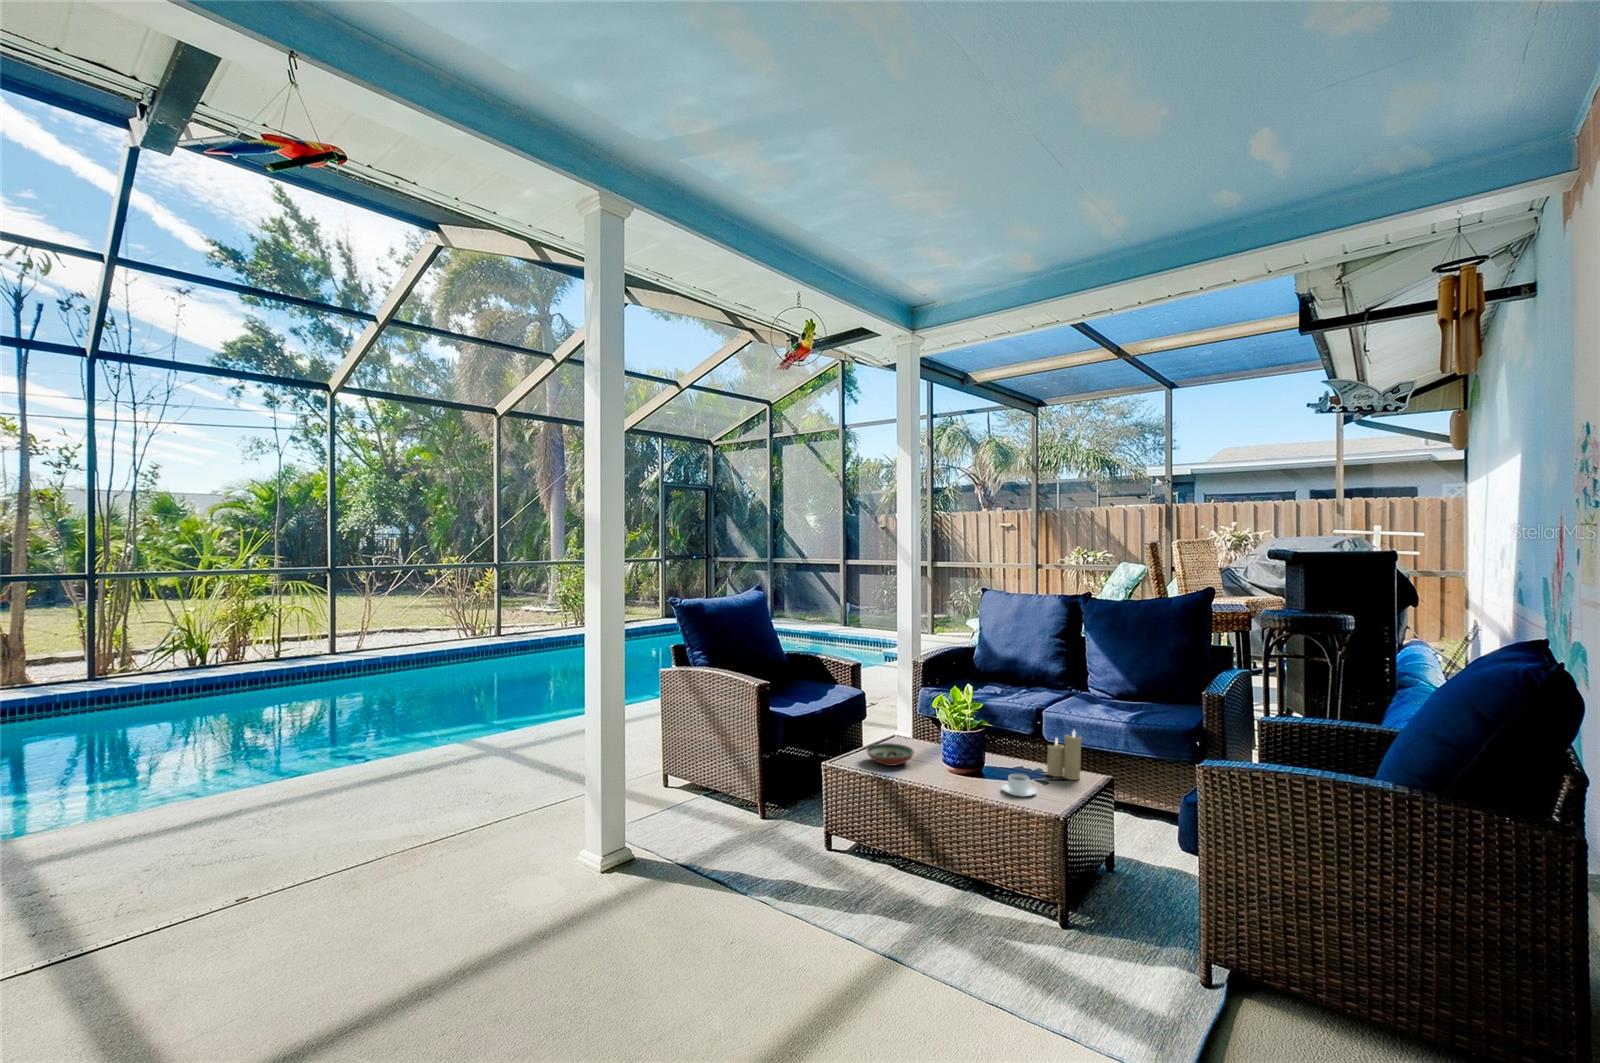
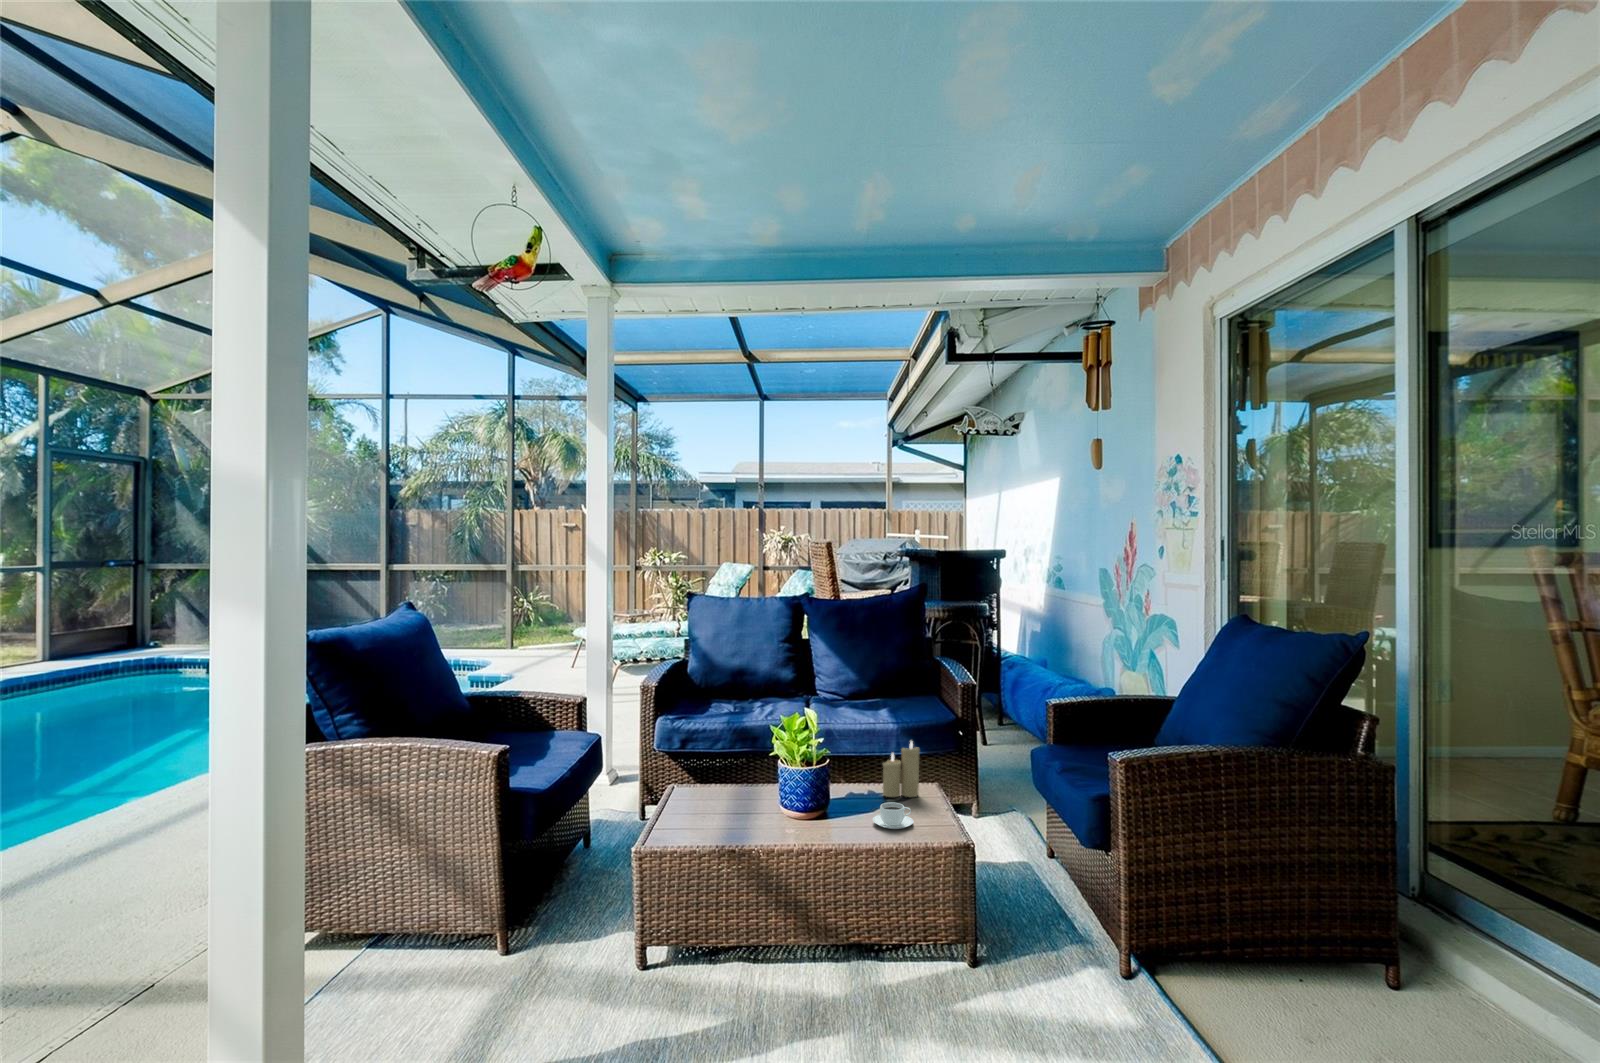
decorative bowl: present [866,743,914,766] -> none [680,796,743,828]

